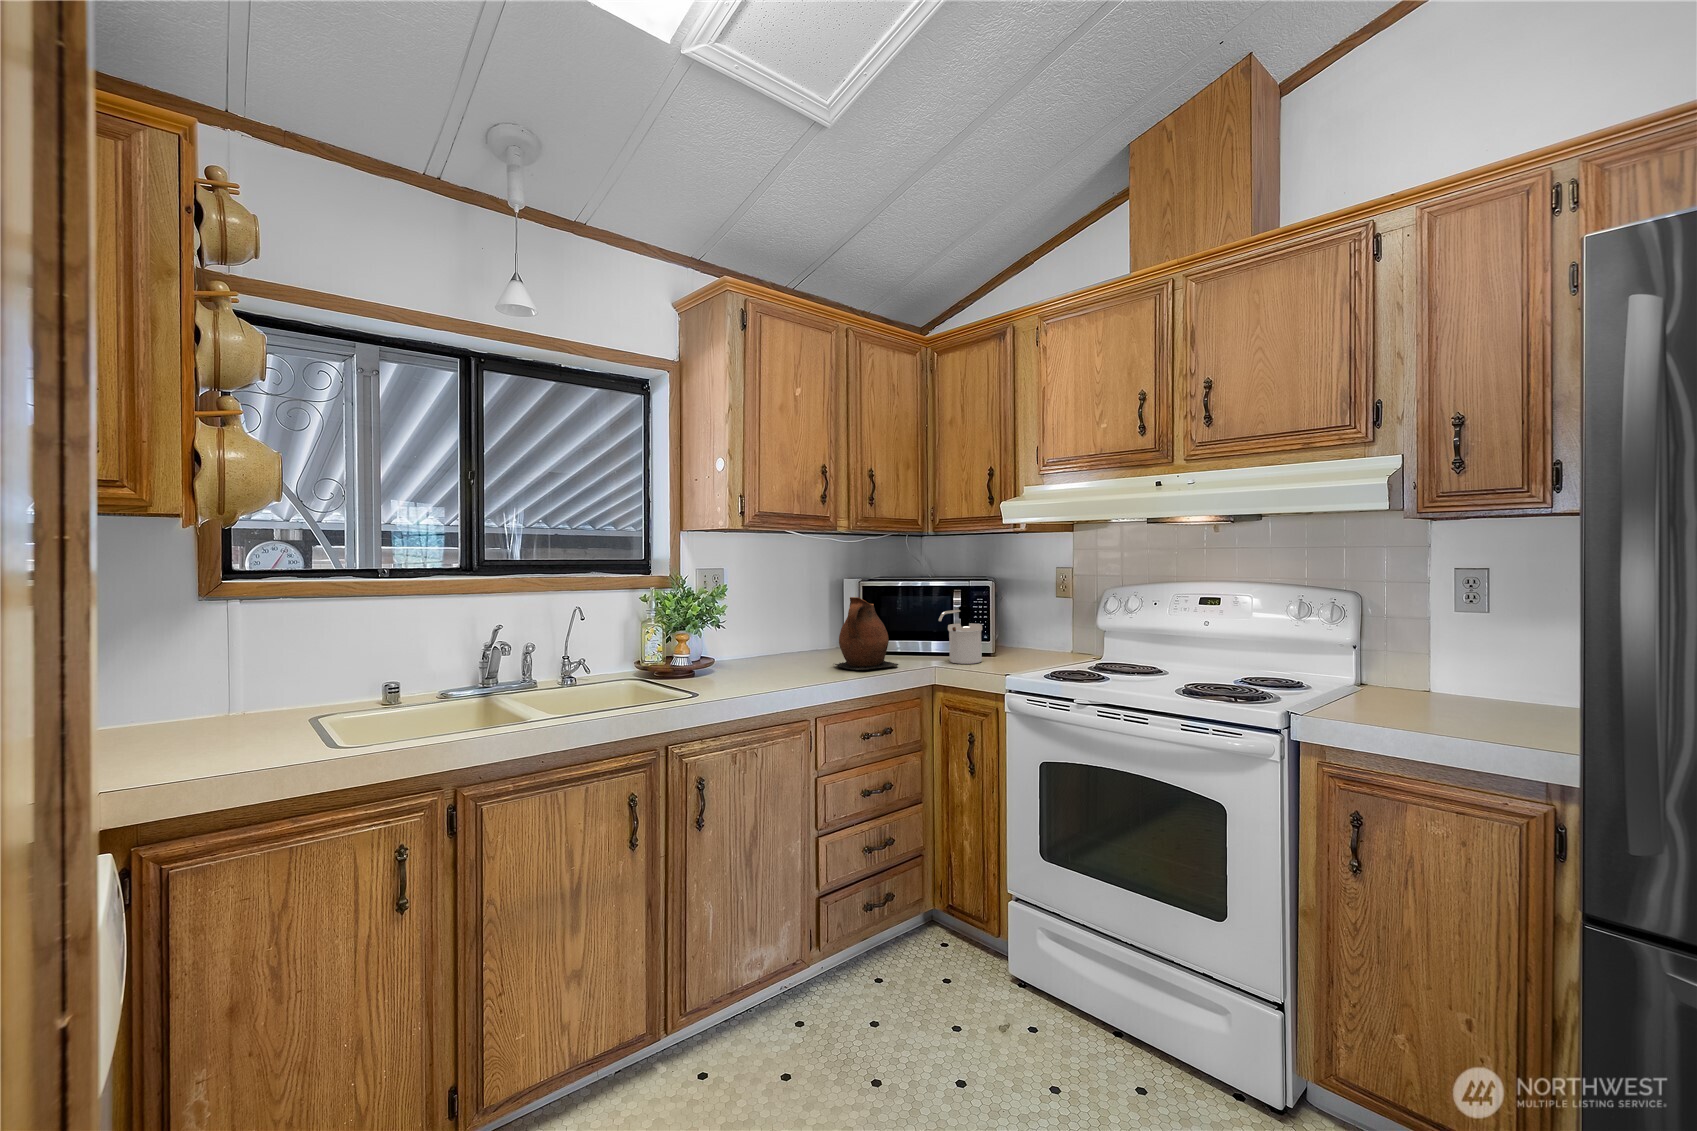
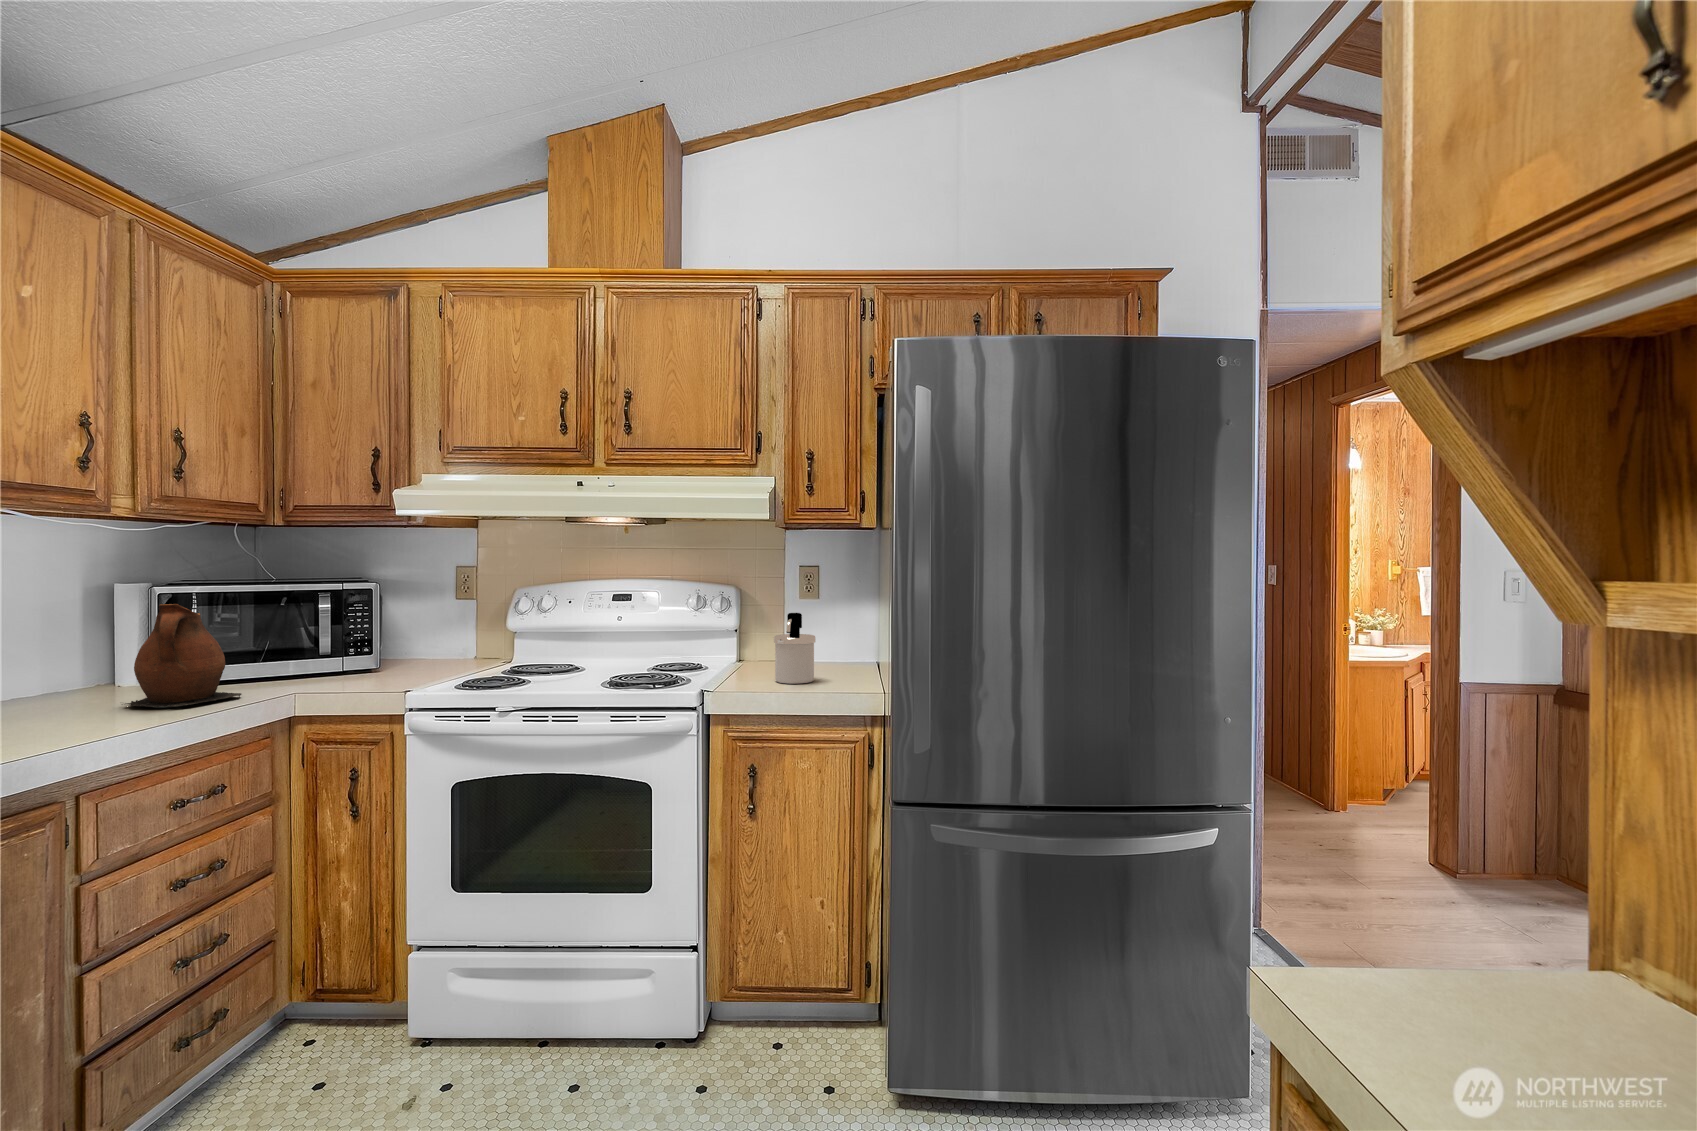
soap dispenser: present [938,606,982,664] -> present [774,613,815,684]

